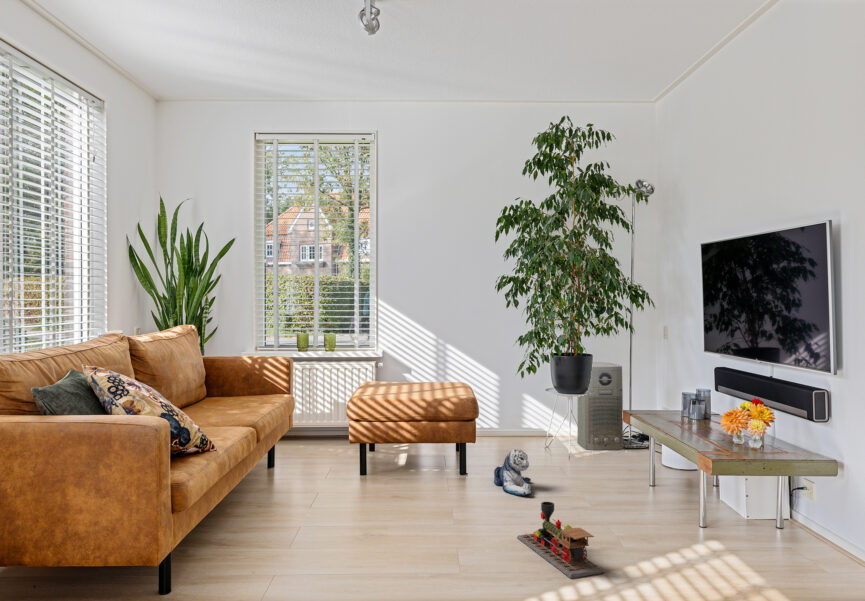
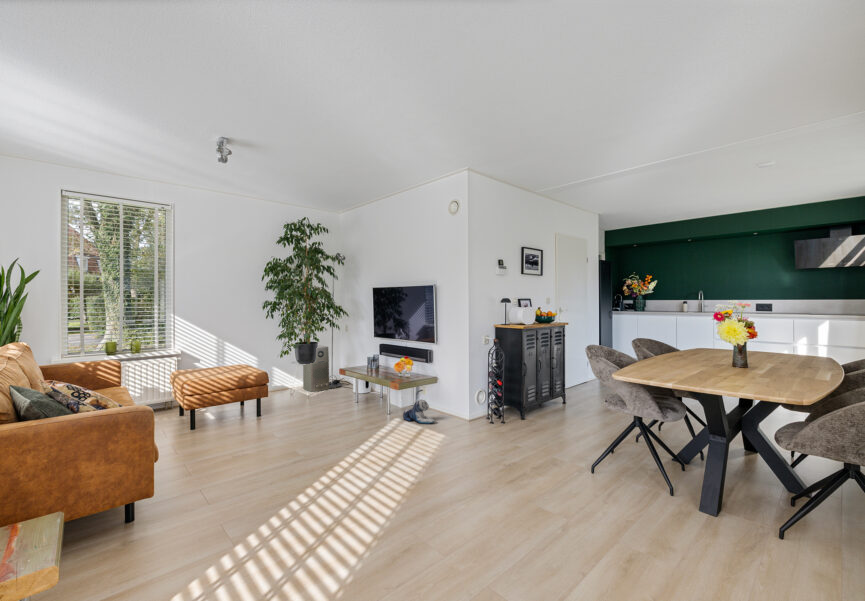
plush toy: present [494,450,531,496] -> present [403,399,435,424]
toy train: present [517,502,604,578] -> none [316,416,365,446]

